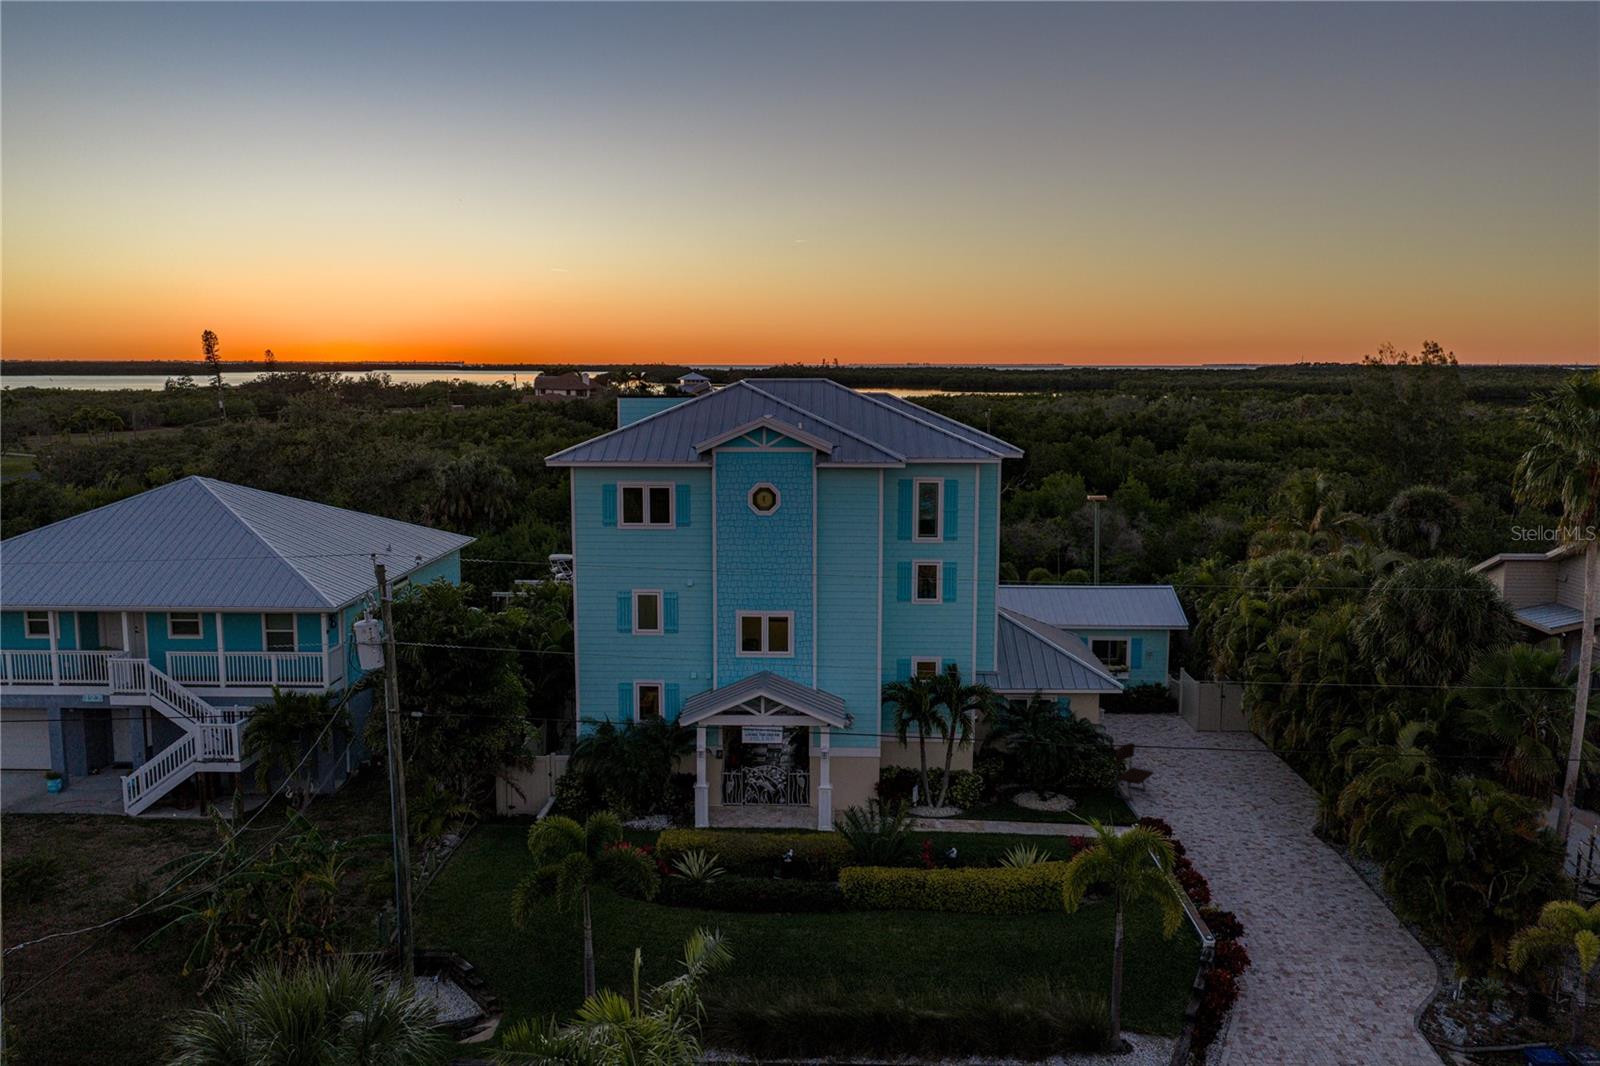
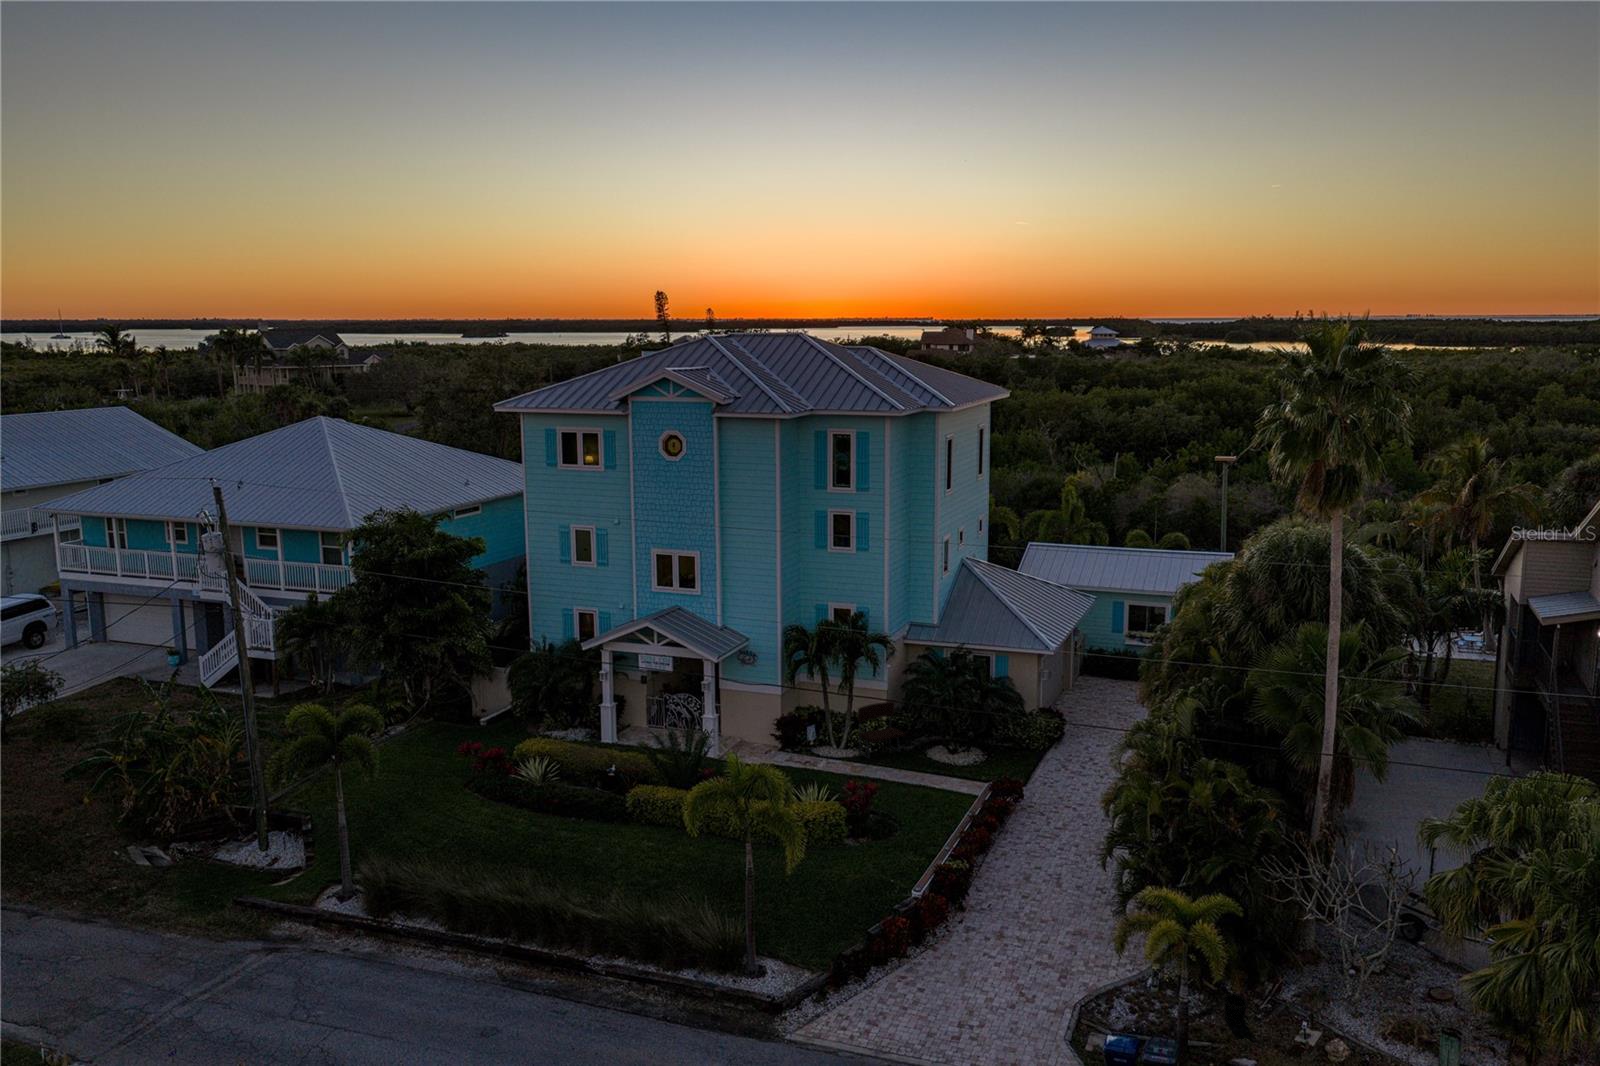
bench: present [1115,743,1153,801] -> present [858,702,906,759]
potted plant: present [1475,978,1509,1012] -> none [1167,969,1202,1008]

